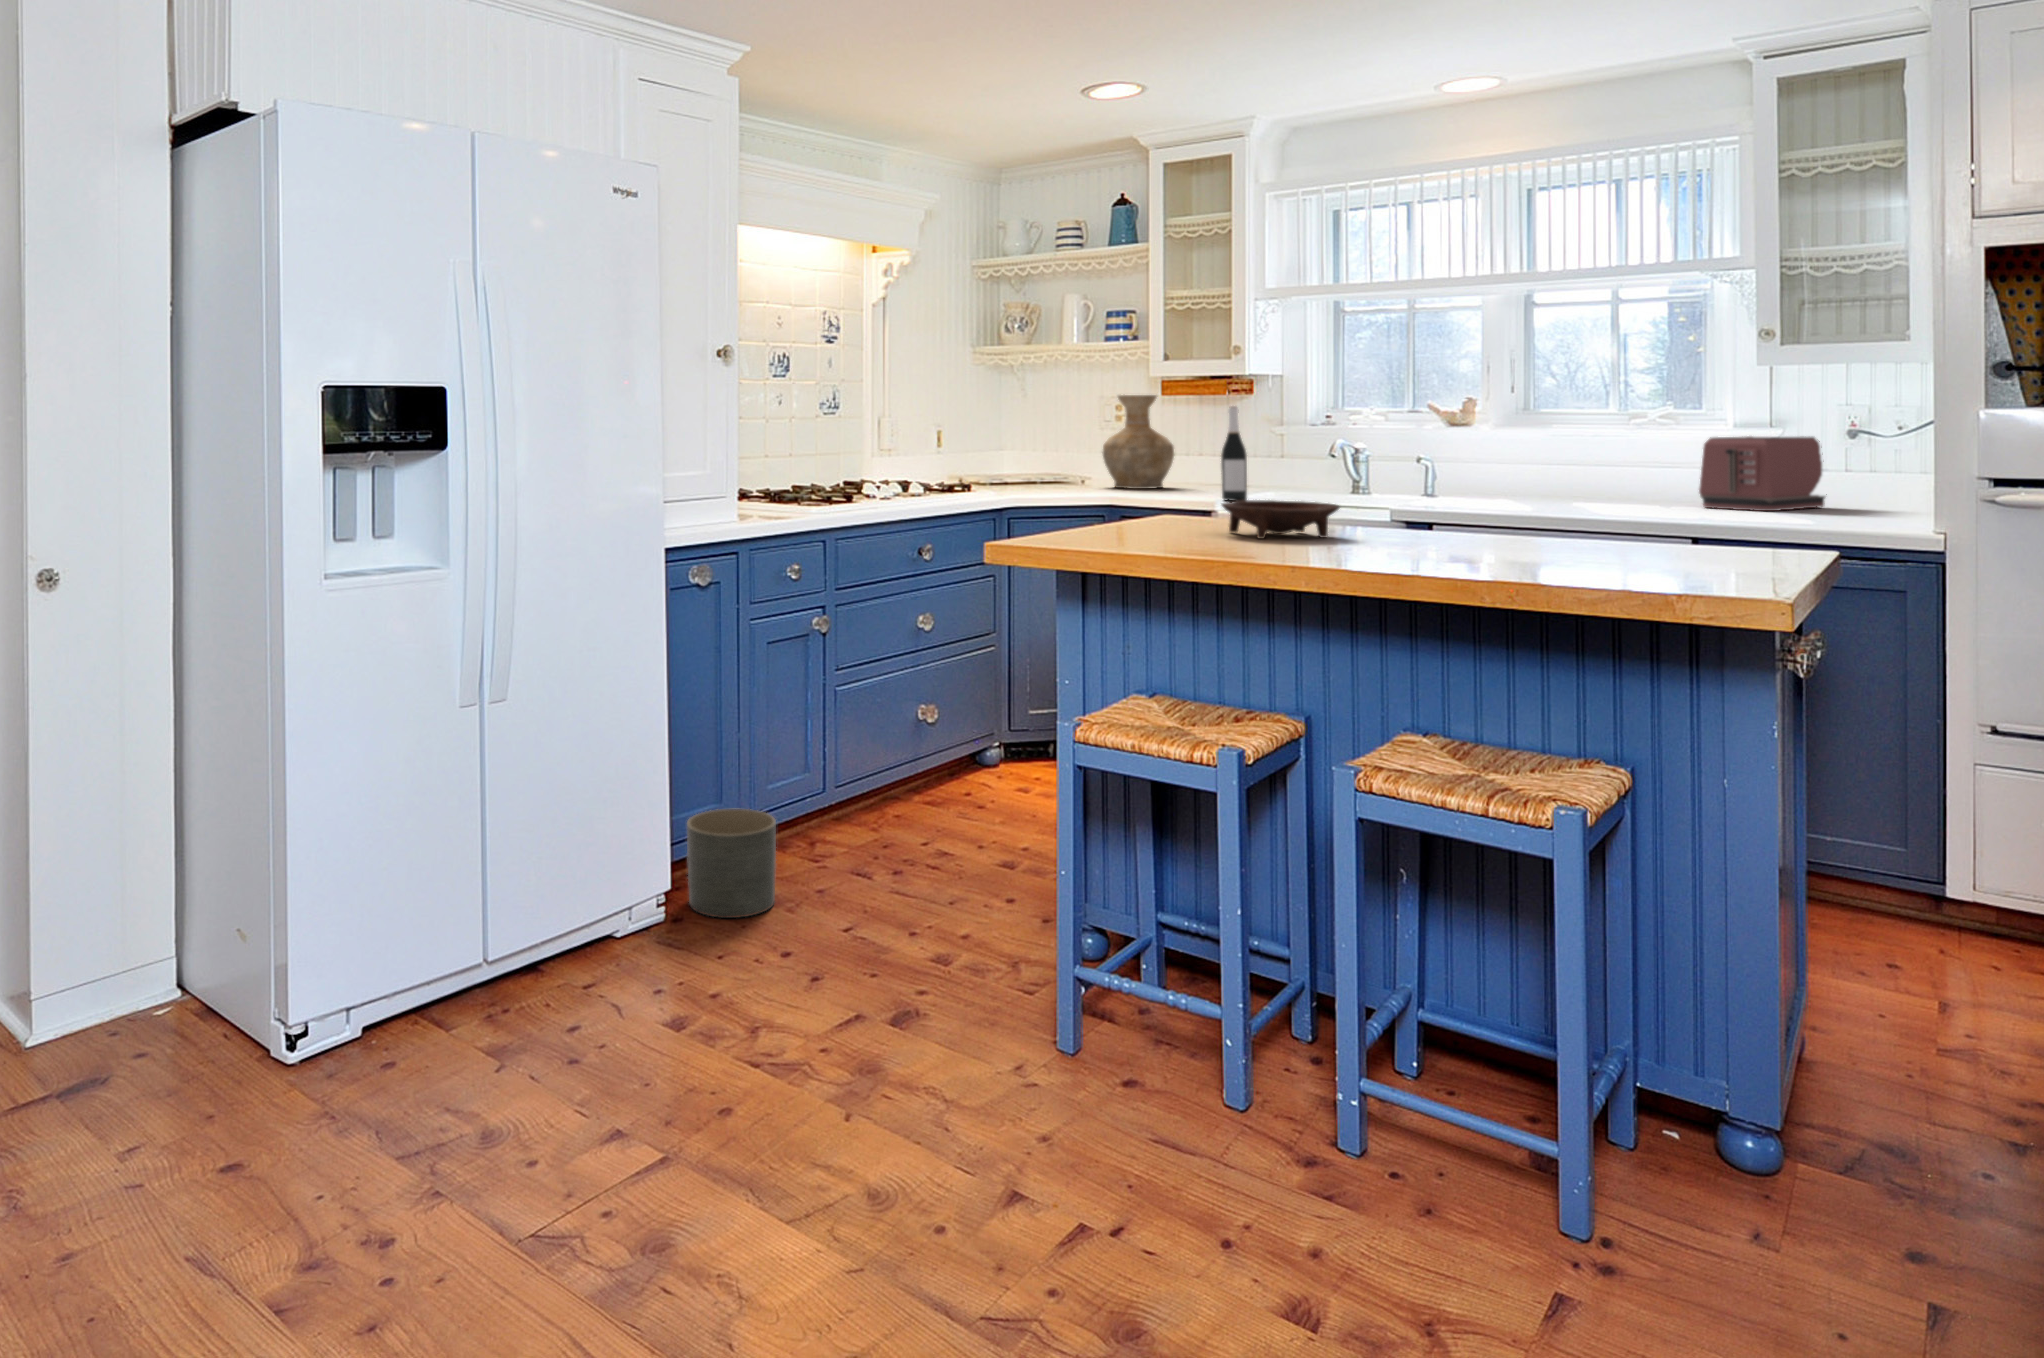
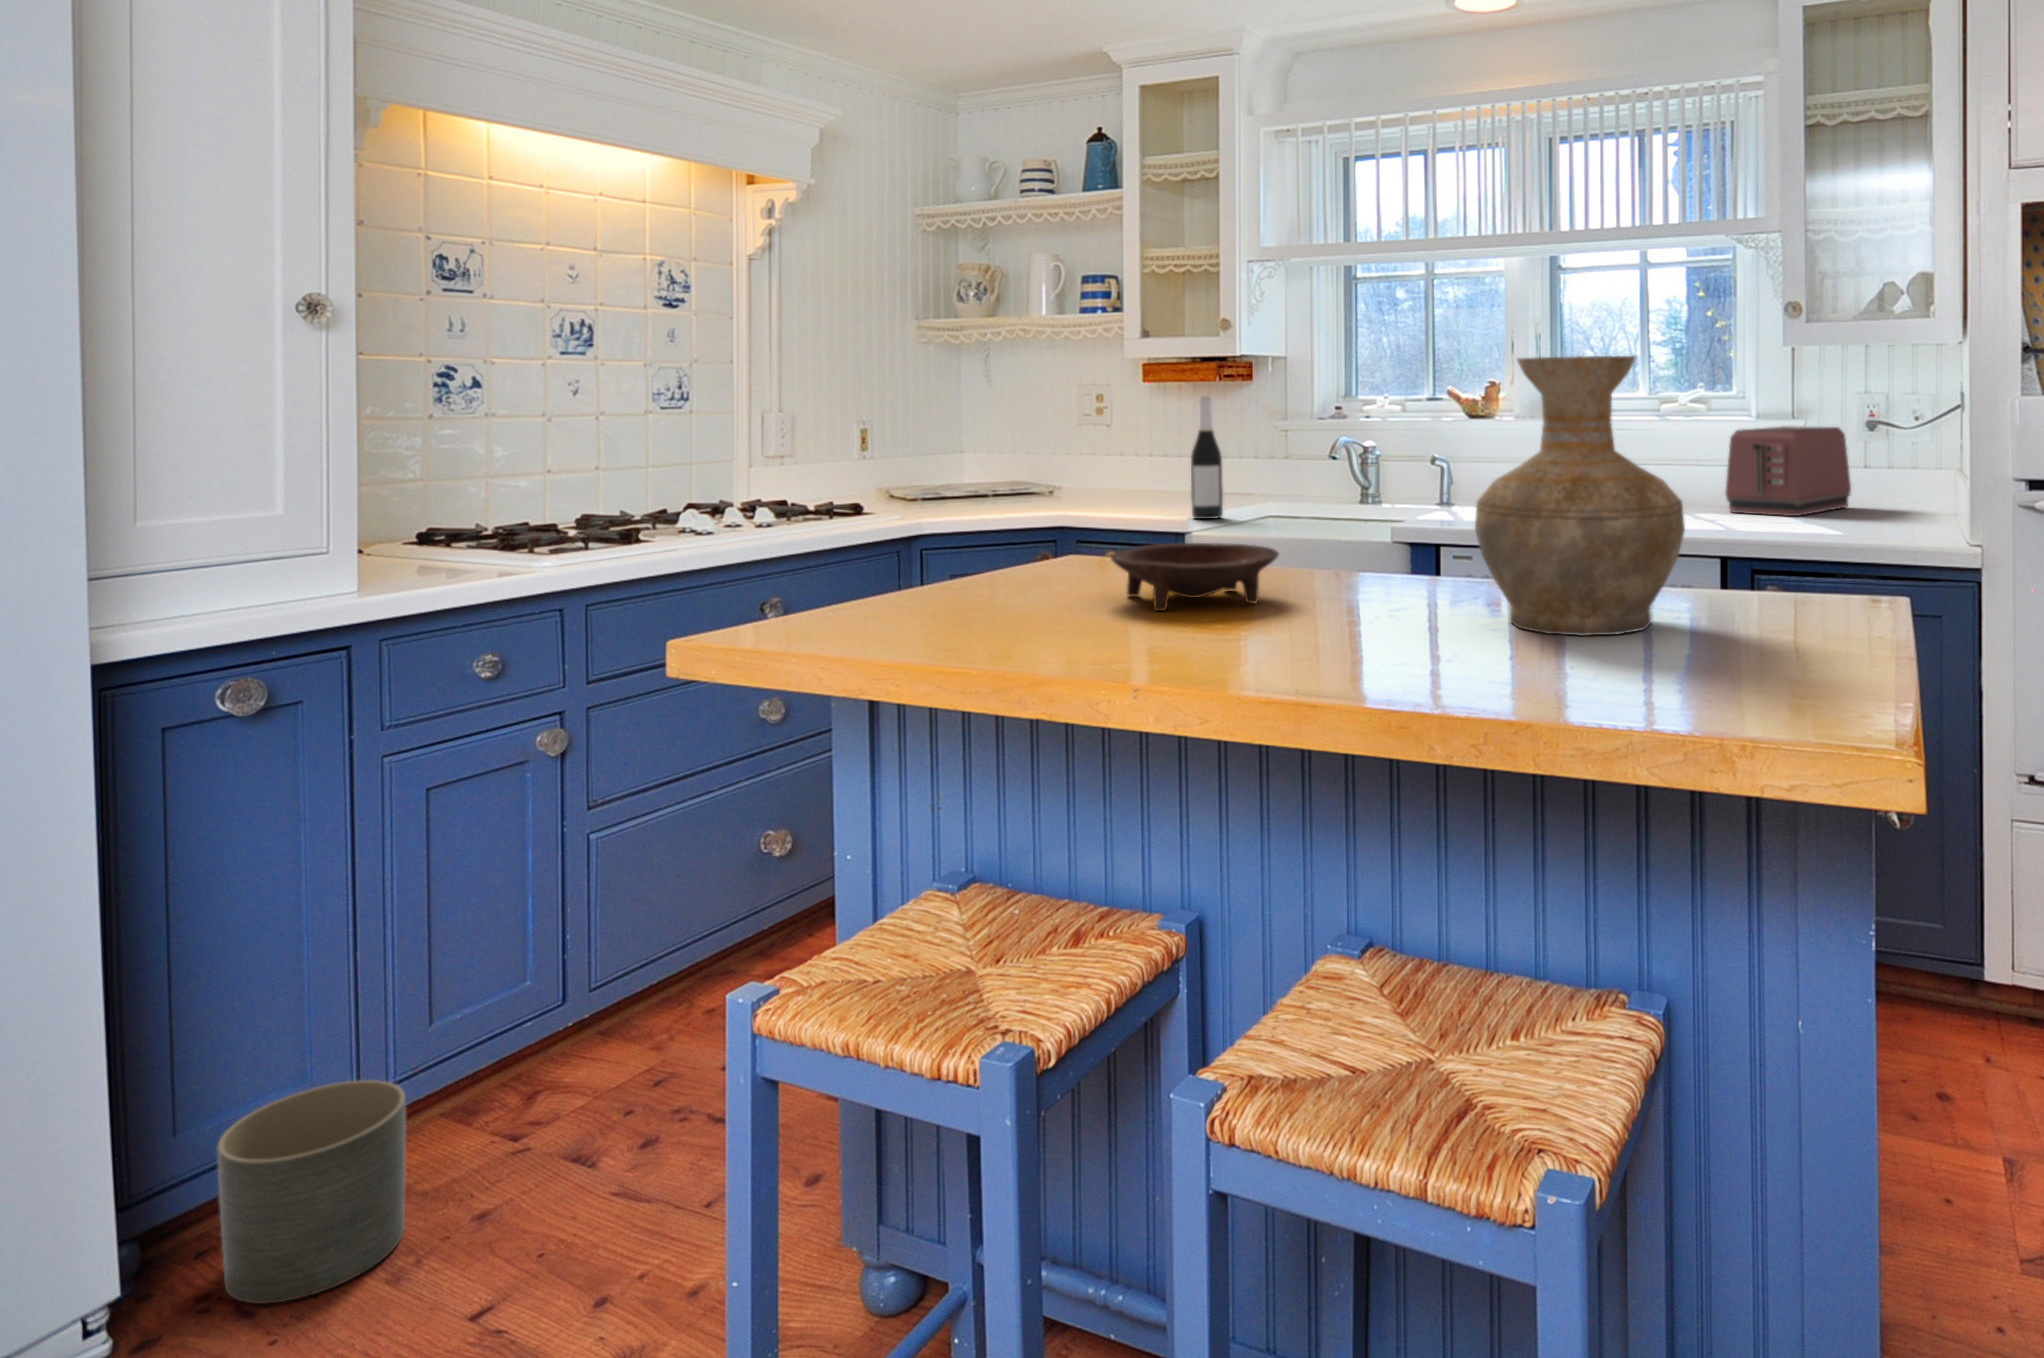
vase: present [1103,395,1174,489] -> present [1475,356,1685,636]

